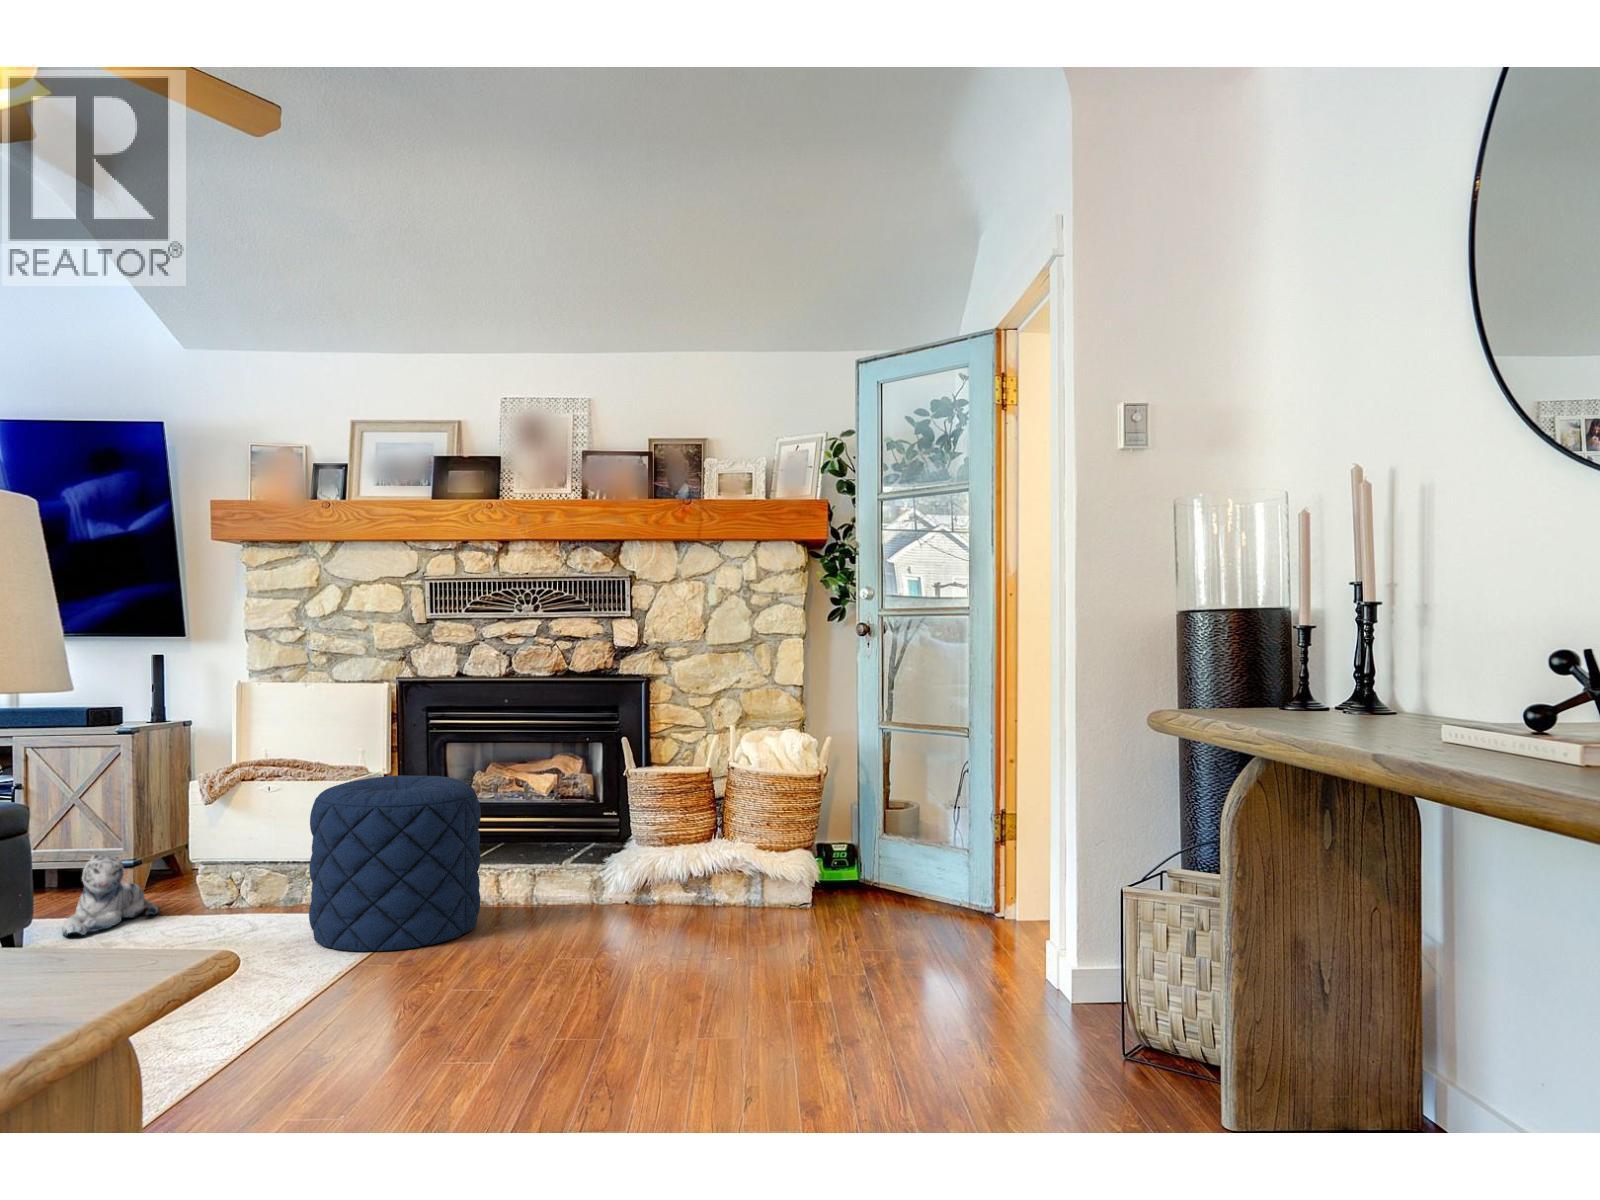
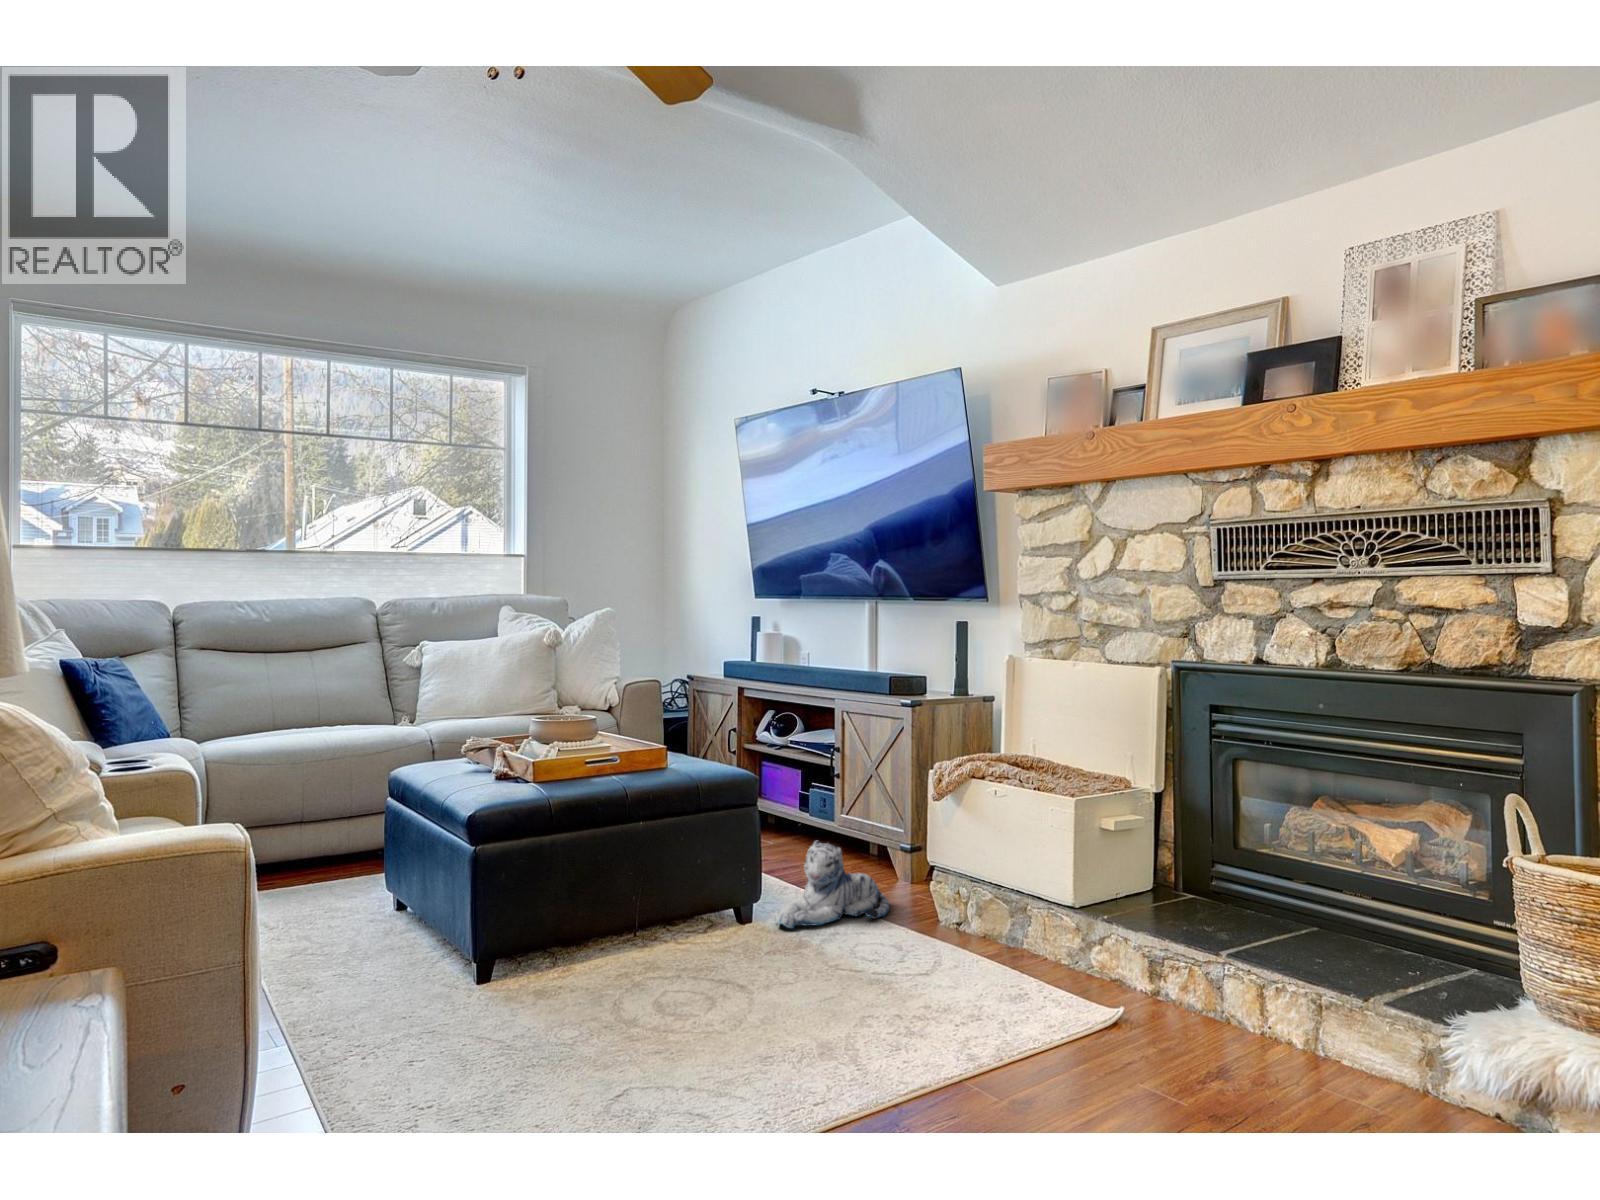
pouf: present [309,775,481,951] -> none [949,806,1196,1093]

